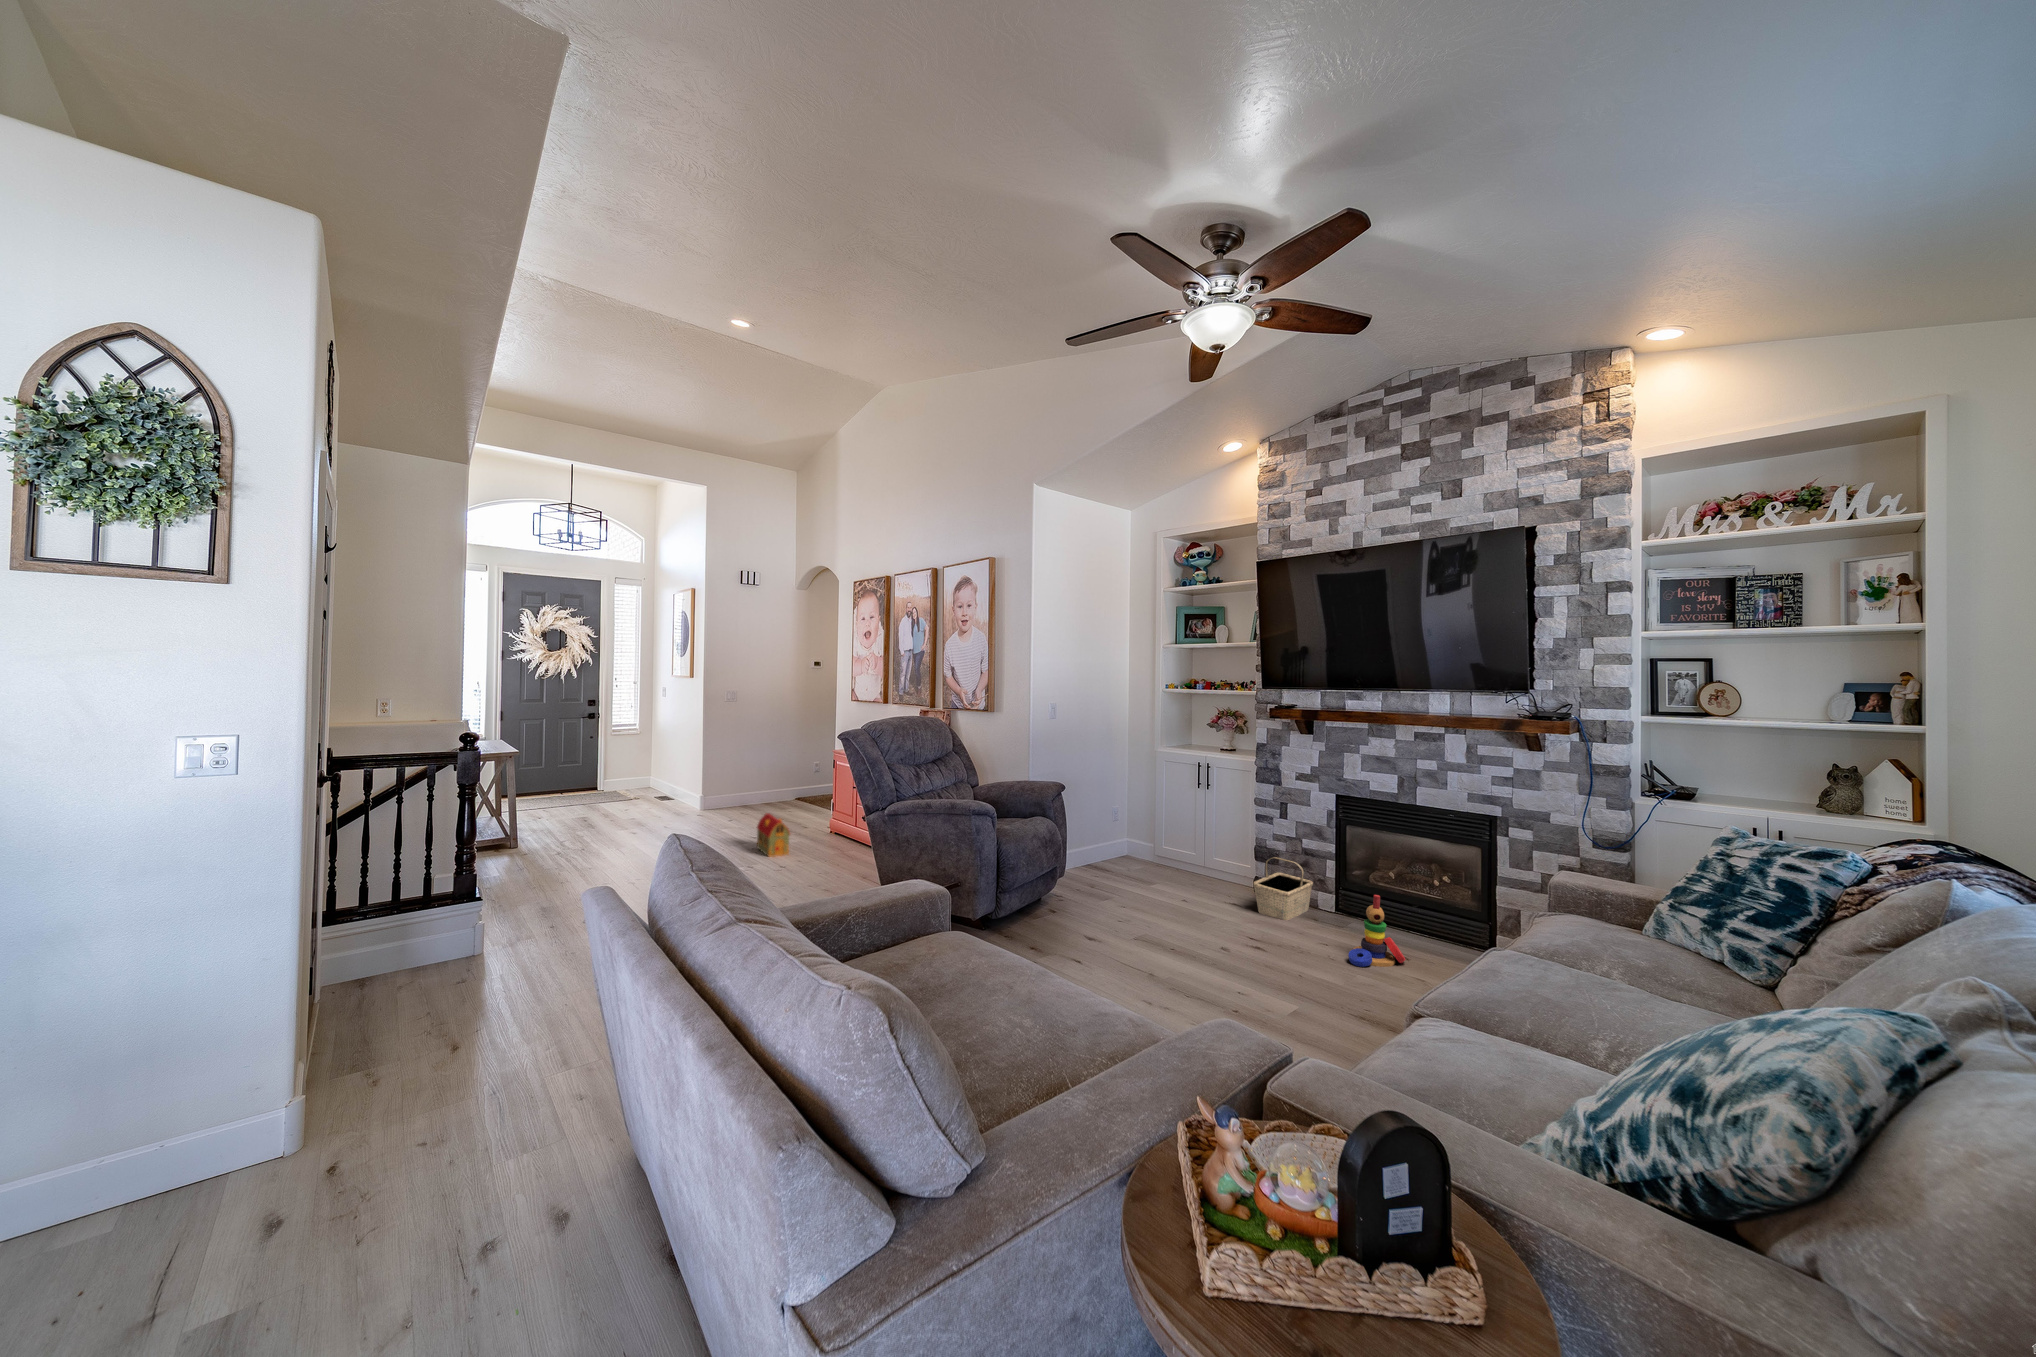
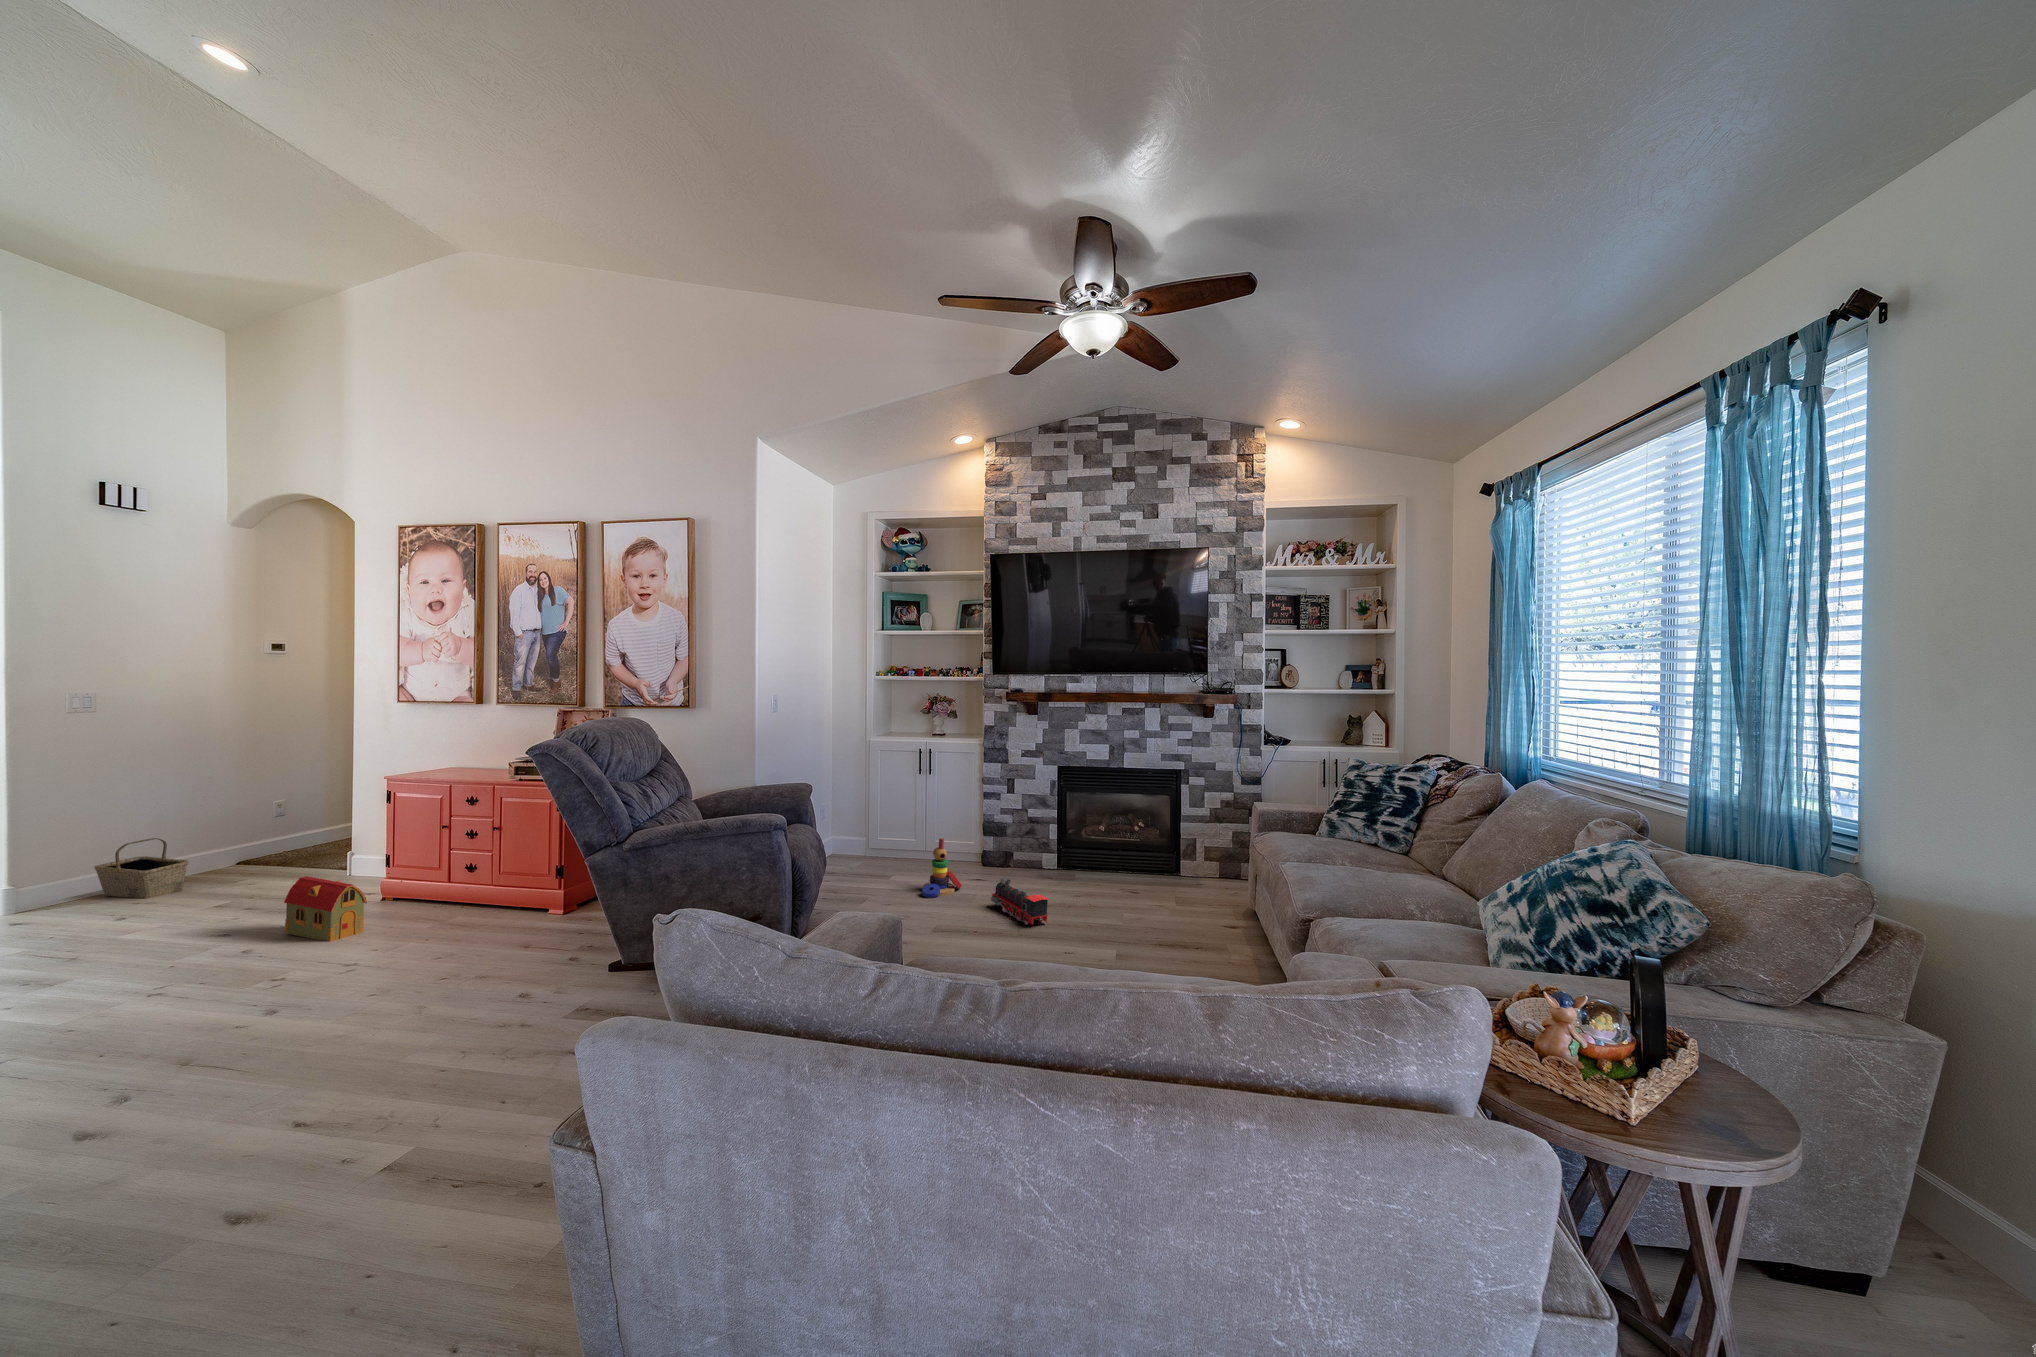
basket: present [1253,857,1313,920] -> present [94,838,189,899]
stacking toy: present [1348,895,1406,967] -> present [922,838,962,898]
toy train: none [1204,905,1241,962] -> present [991,877,1048,925]

